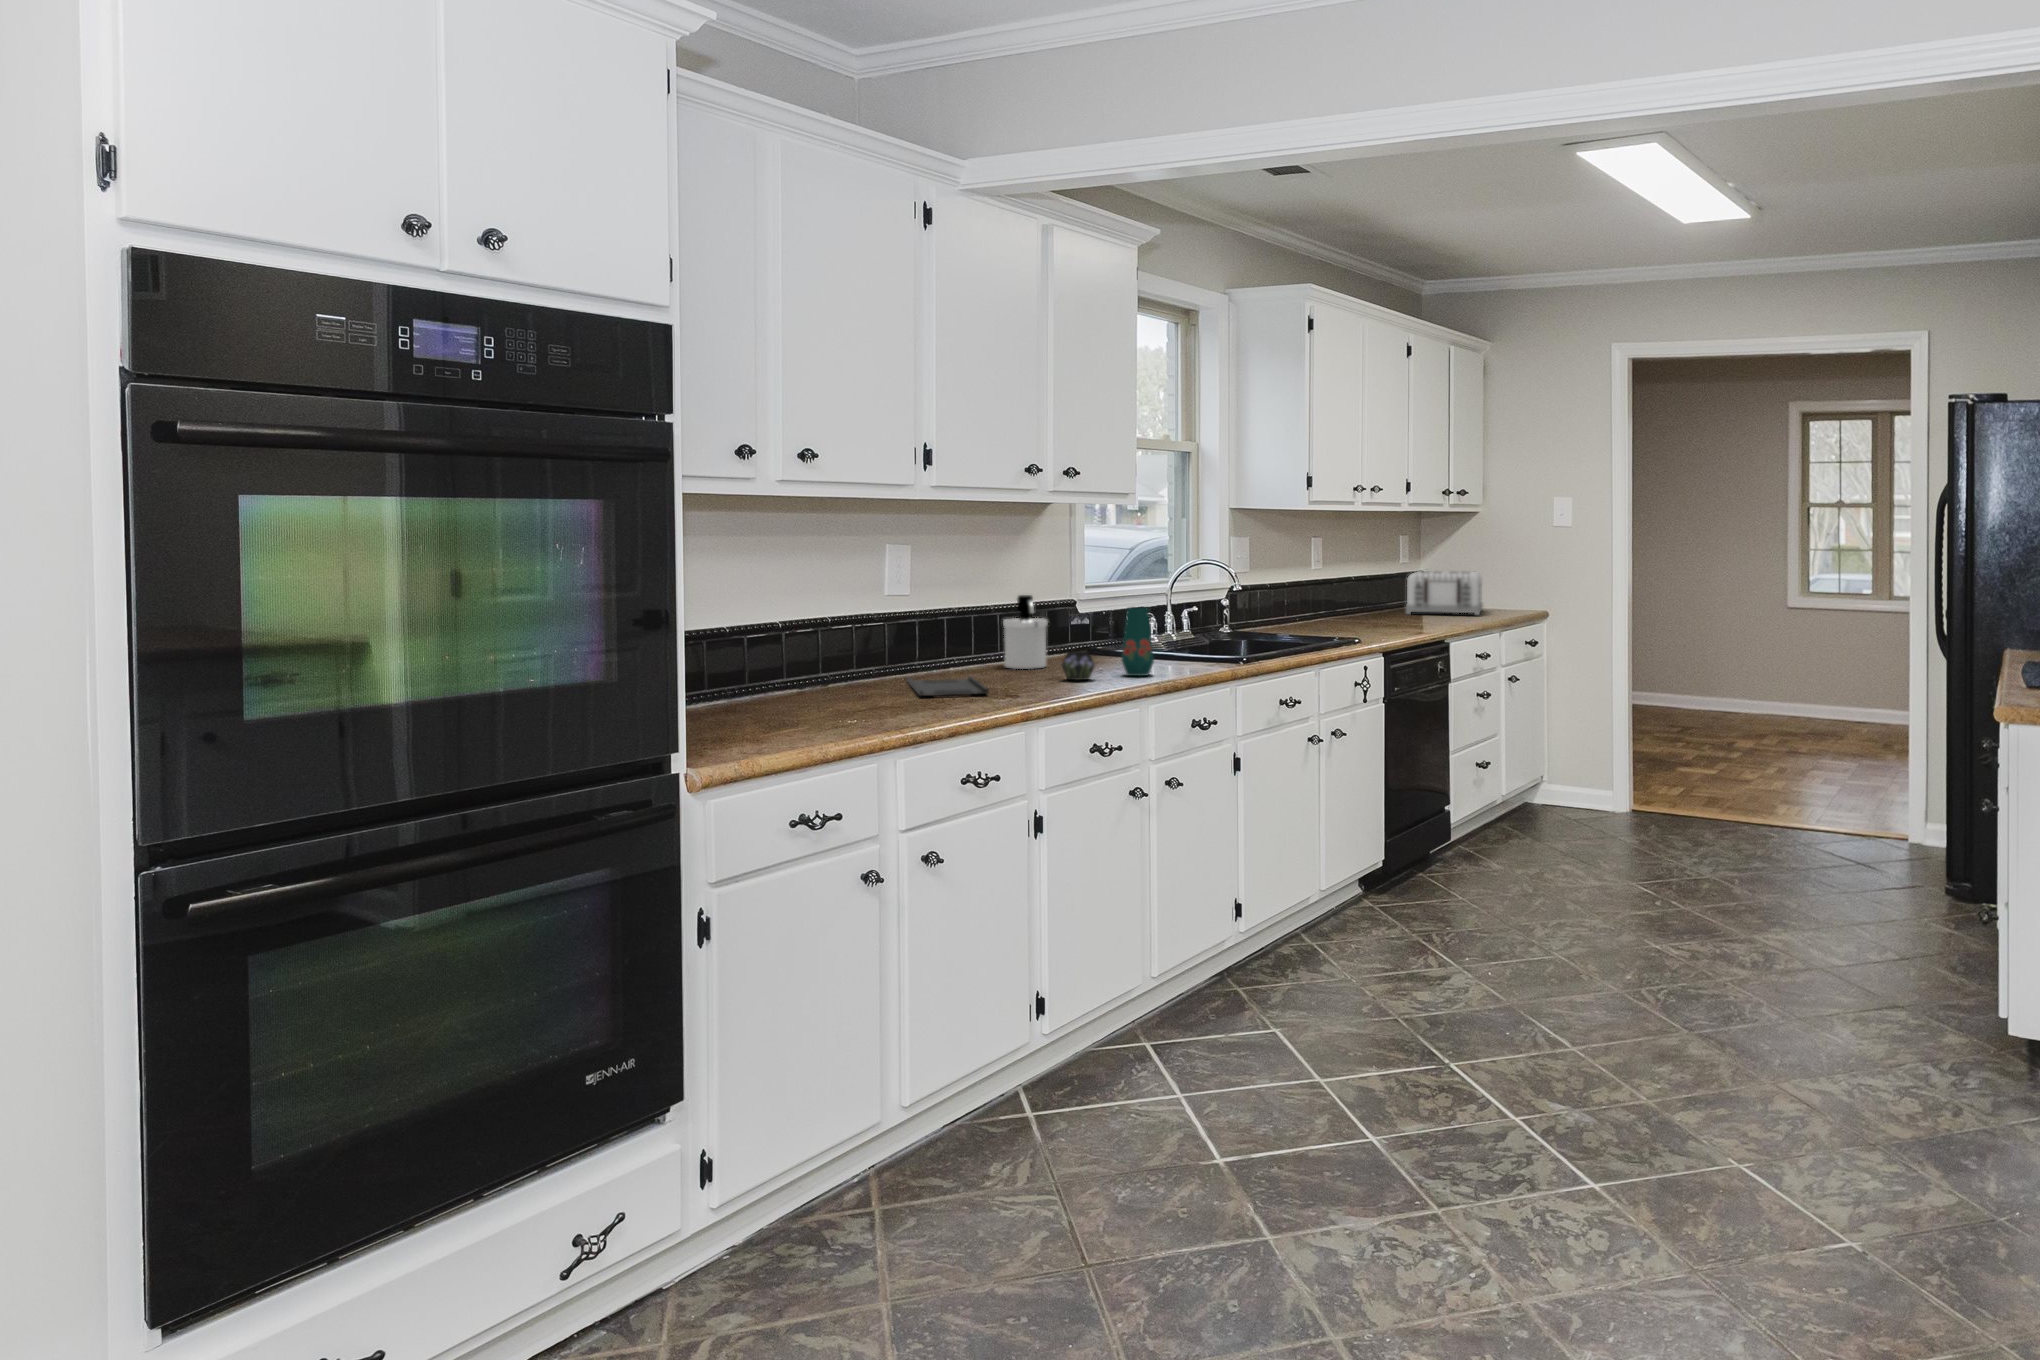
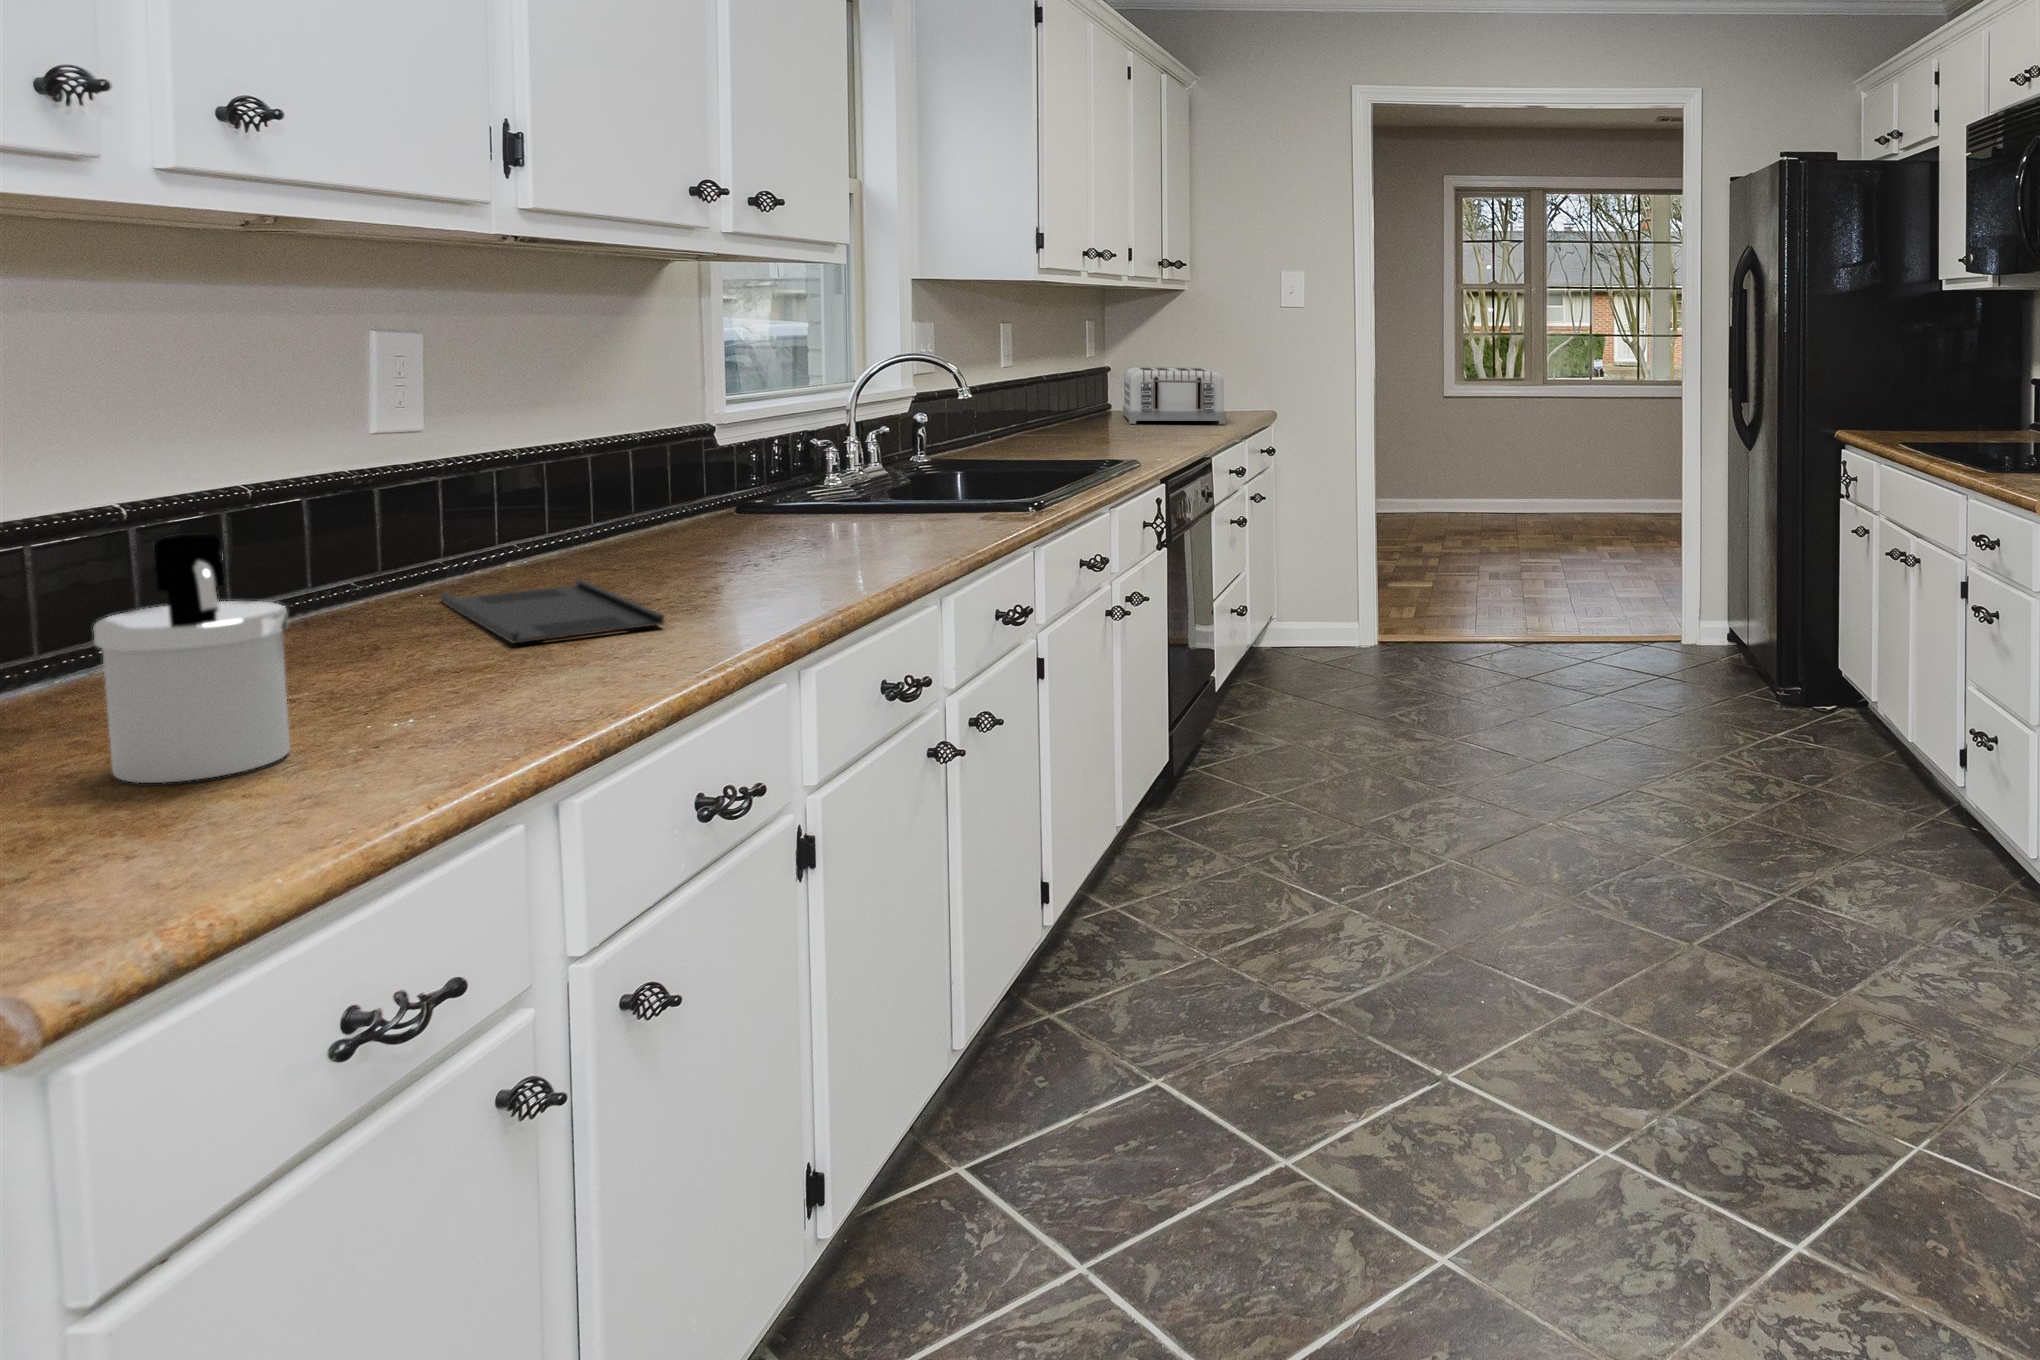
soap dispenser: present [1003,595,1048,669] -> present [94,534,290,783]
vase: present [1062,607,1154,680] -> none [768,442,930,575]

